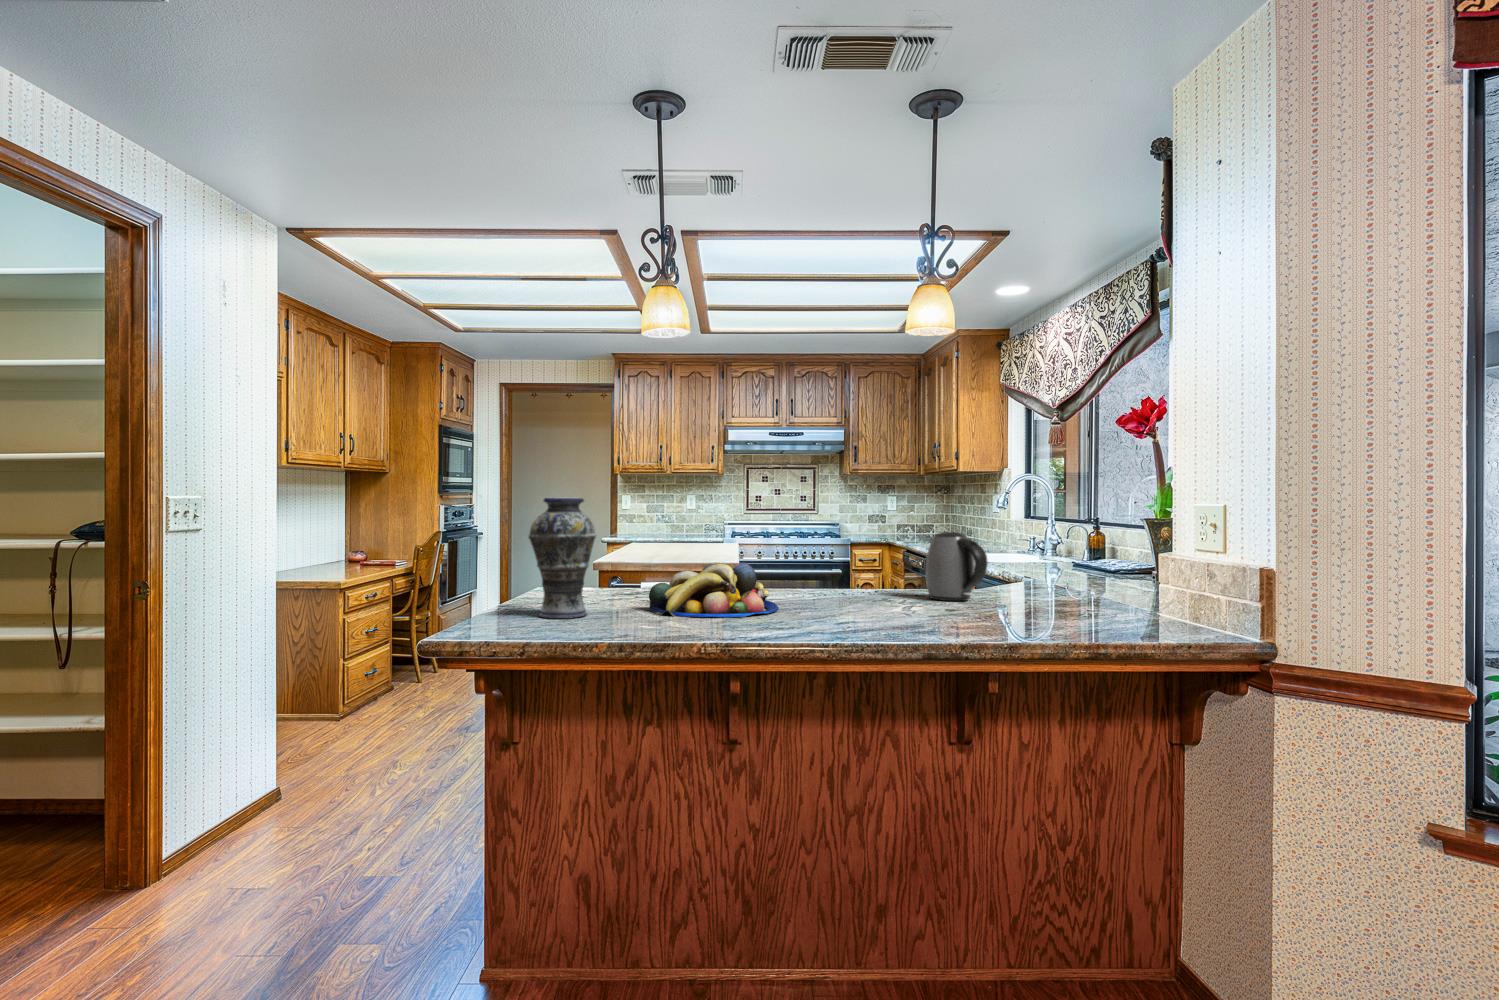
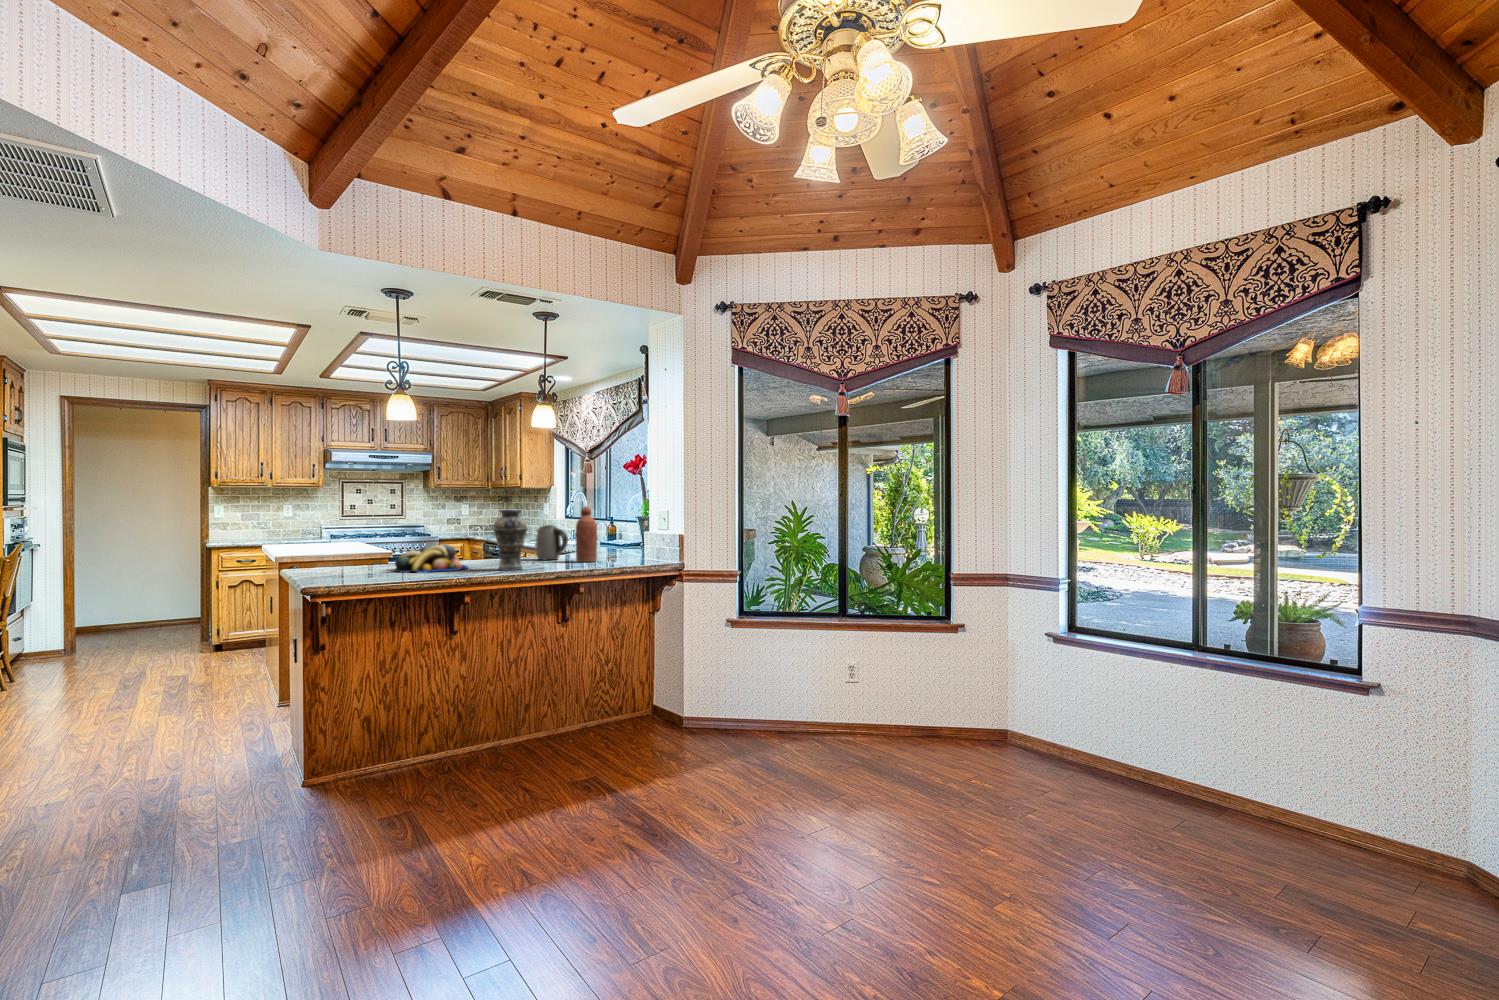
bottle: none [996,494,1044,616] -> present [575,506,597,562]
vase: present [528,497,596,619] -> present [493,510,527,571]

